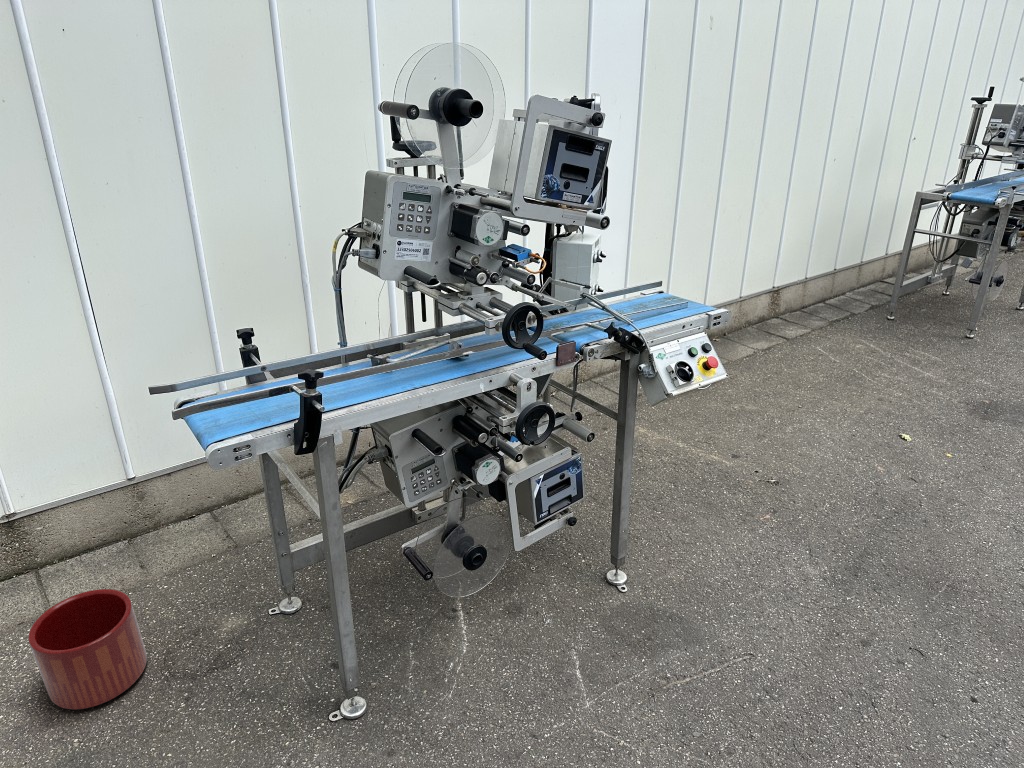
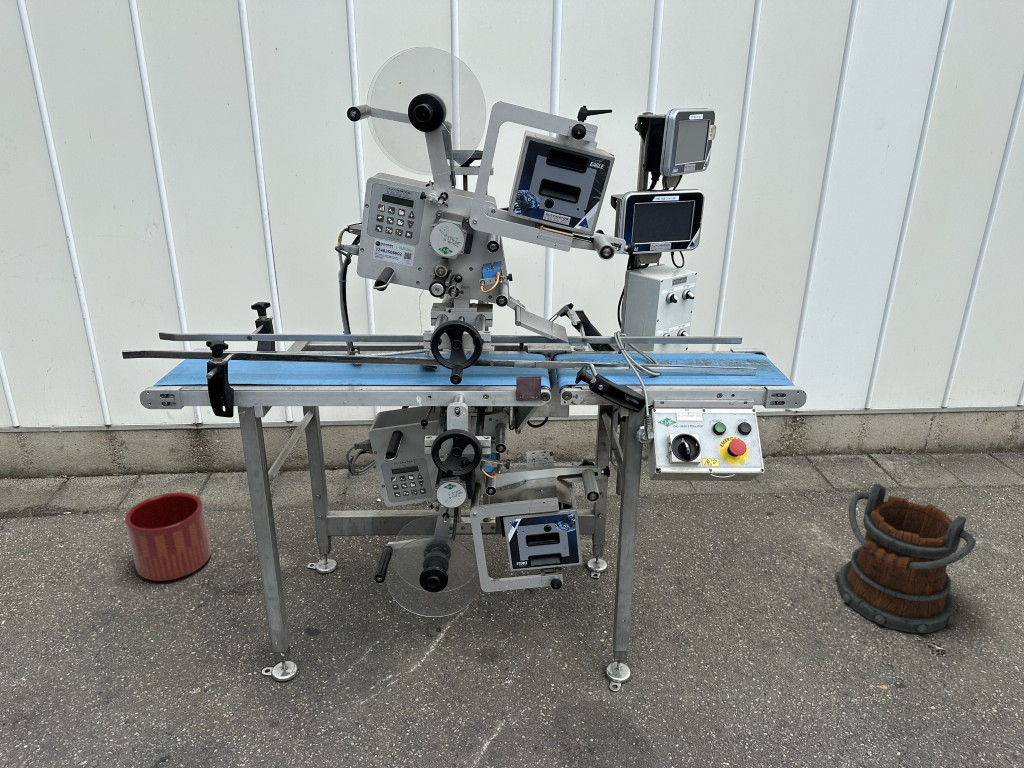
bucket: none [681,379,772,476] -> present [835,483,976,633]

